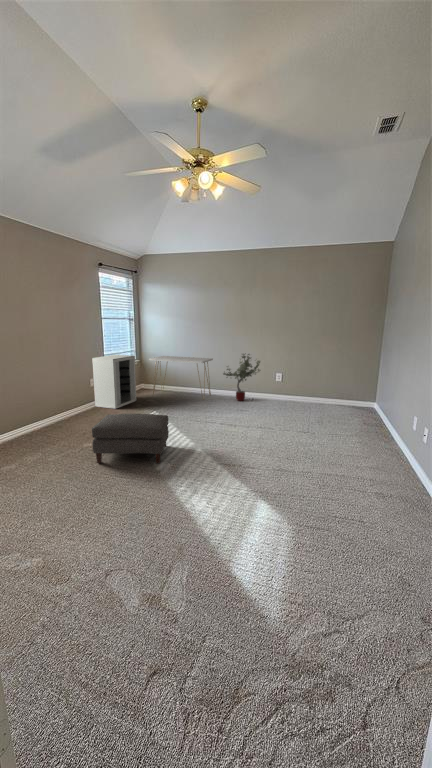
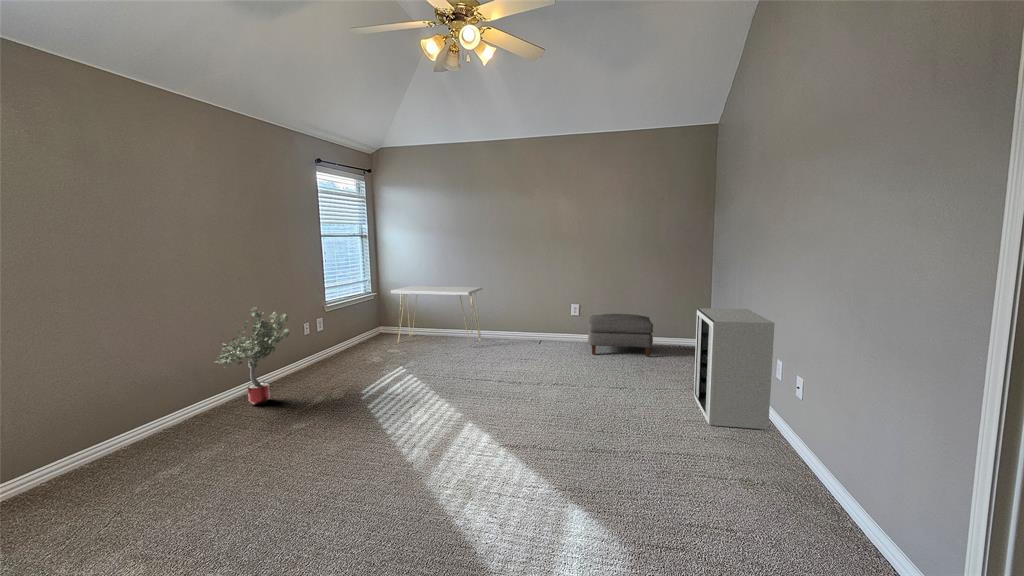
potted tree: present [223,354,260,401] -> present [214,306,290,405]
cabinet: present [92,355,136,409] -> present [694,308,775,429]
ottoman: present [92,414,169,463] -> present [588,314,653,357]

